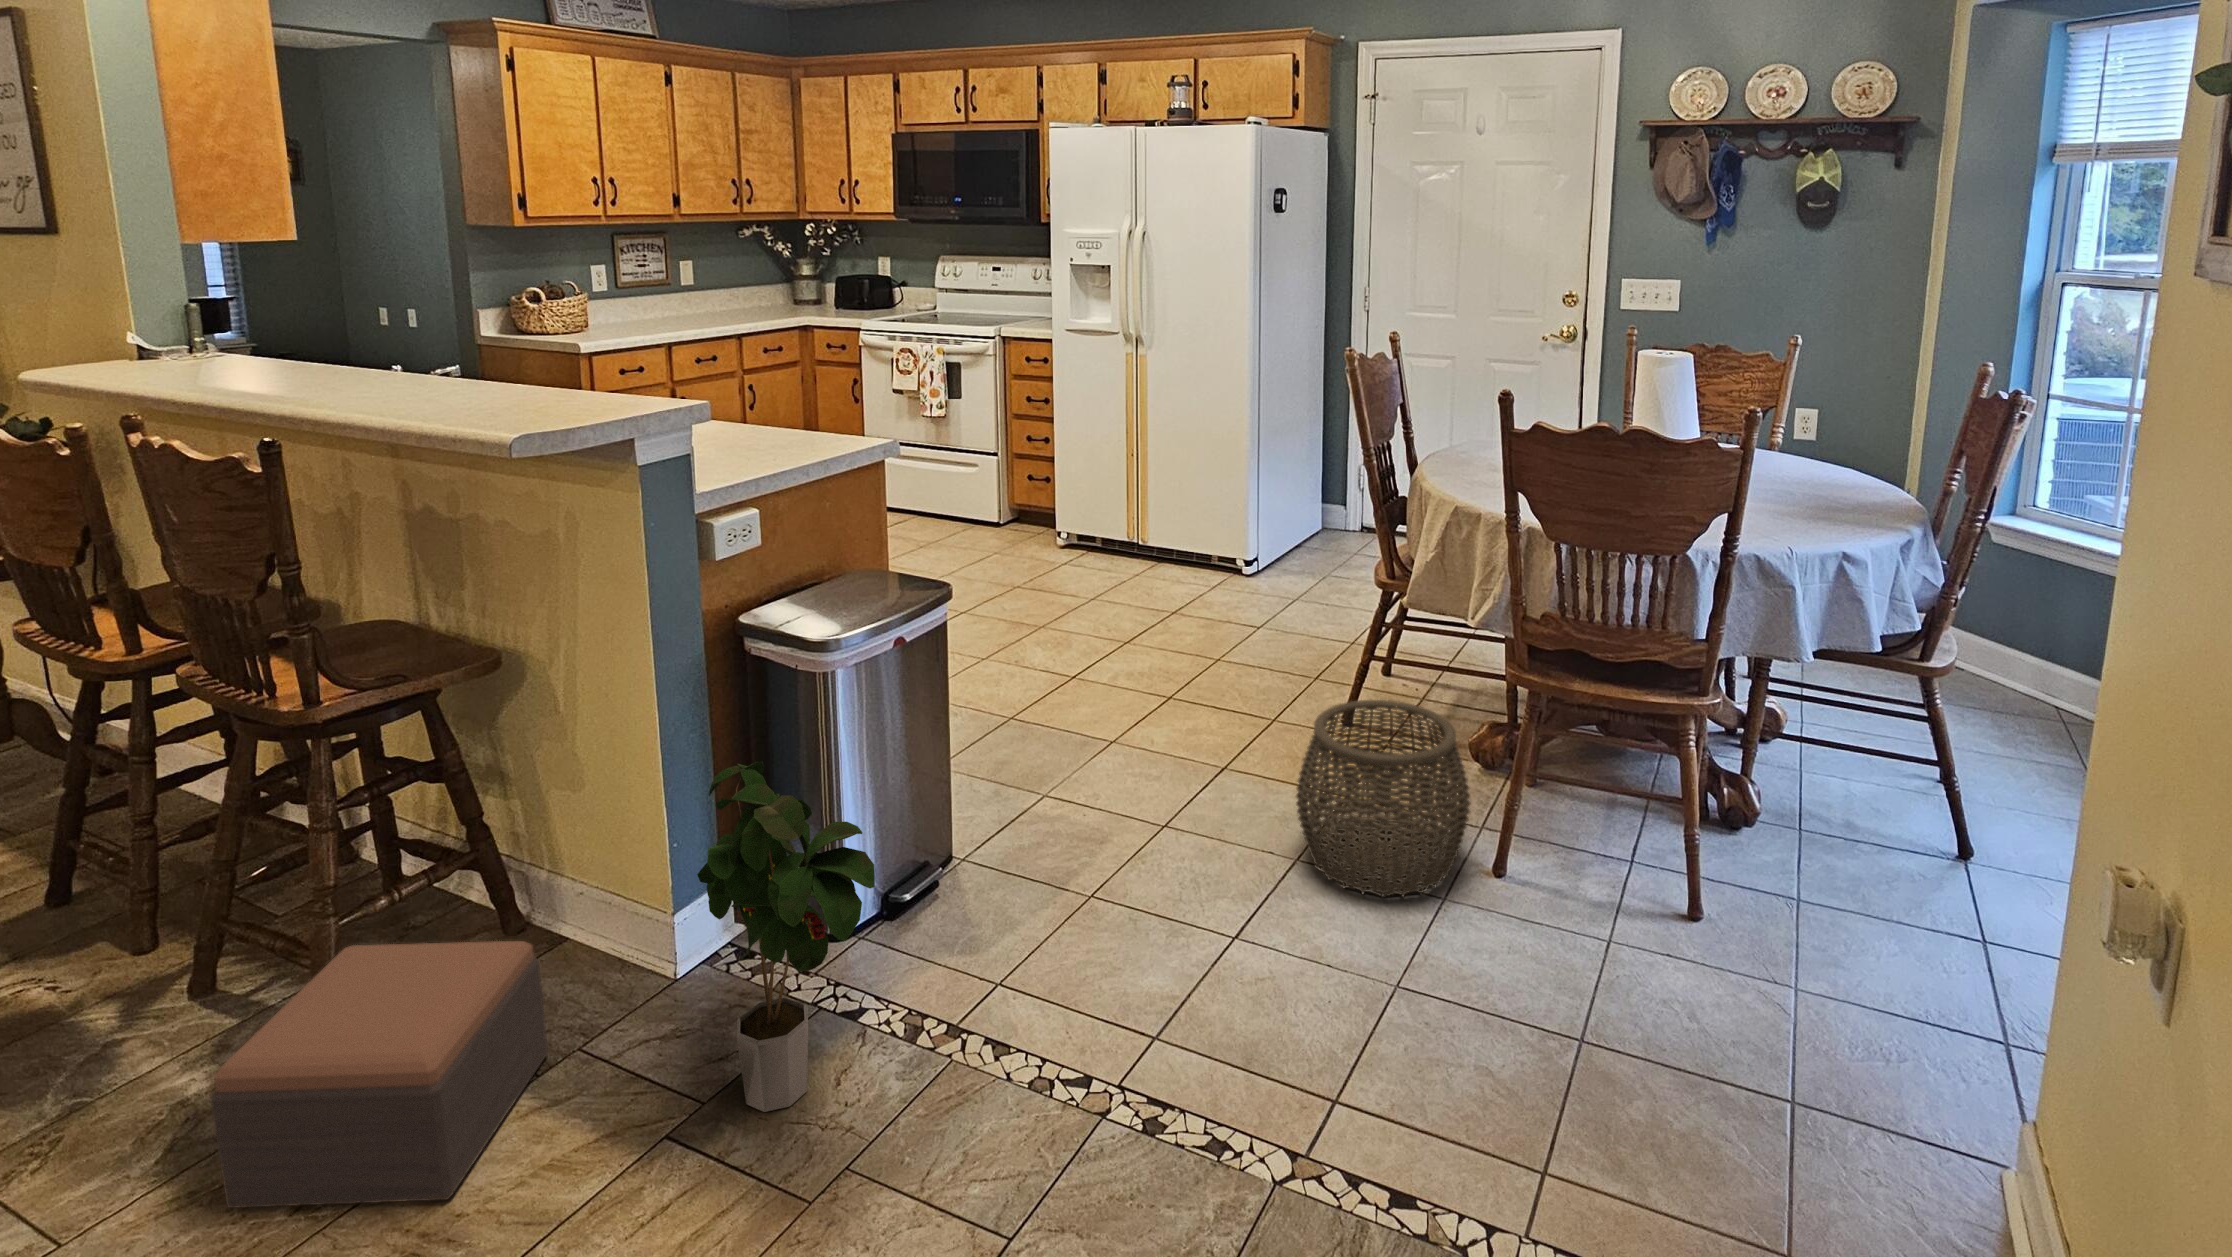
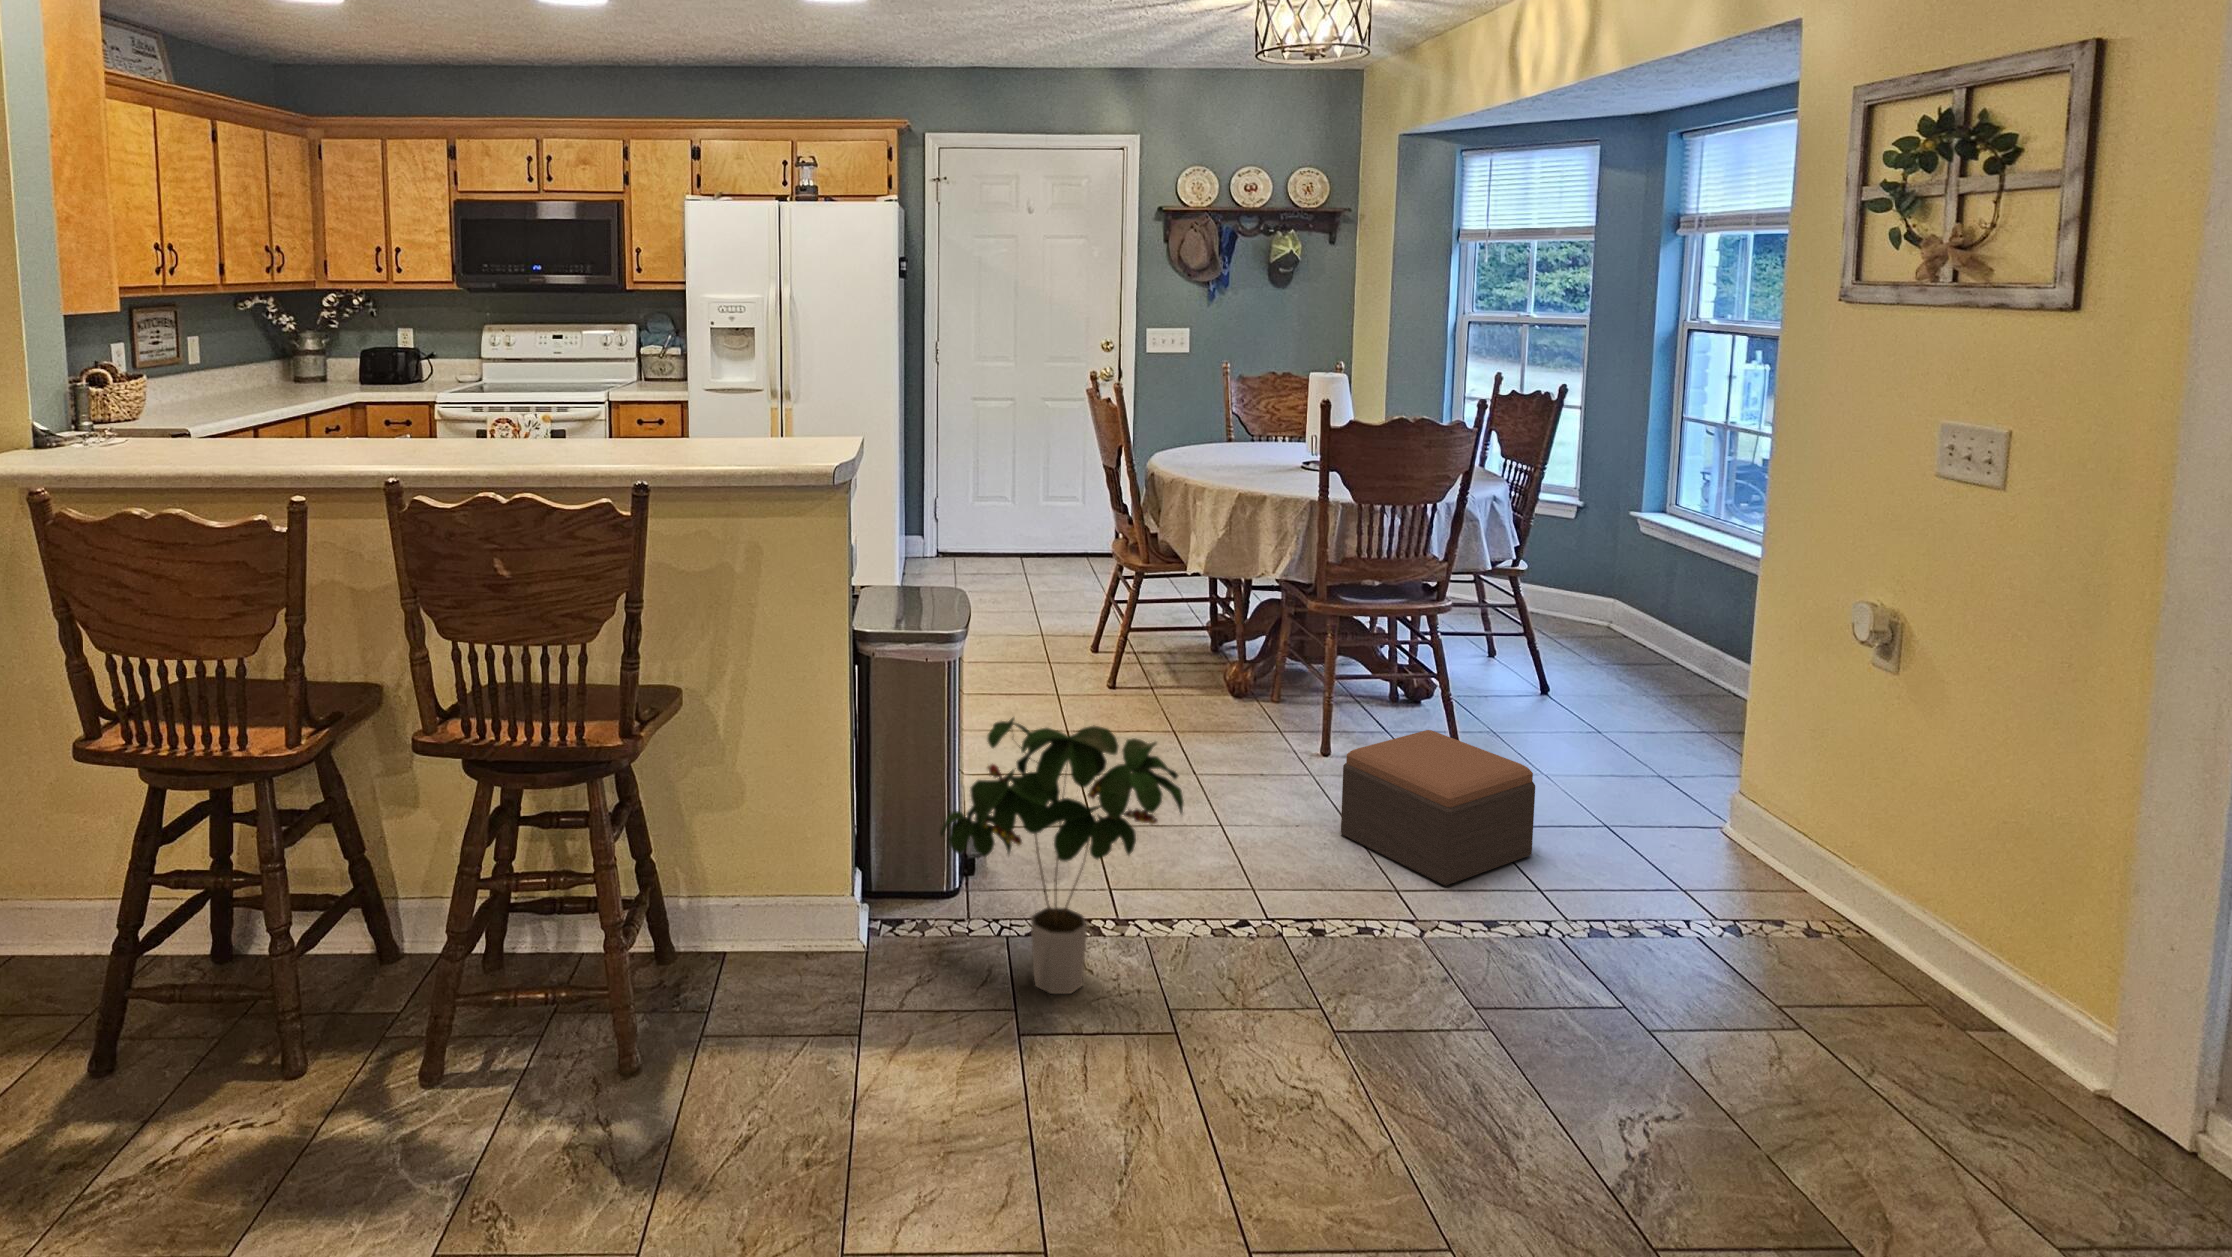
woven basket: present [1296,700,1471,897] -> none [1185,642,1319,782]
footstool: present [211,941,548,1208] -> present [1341,730,1535,886]

